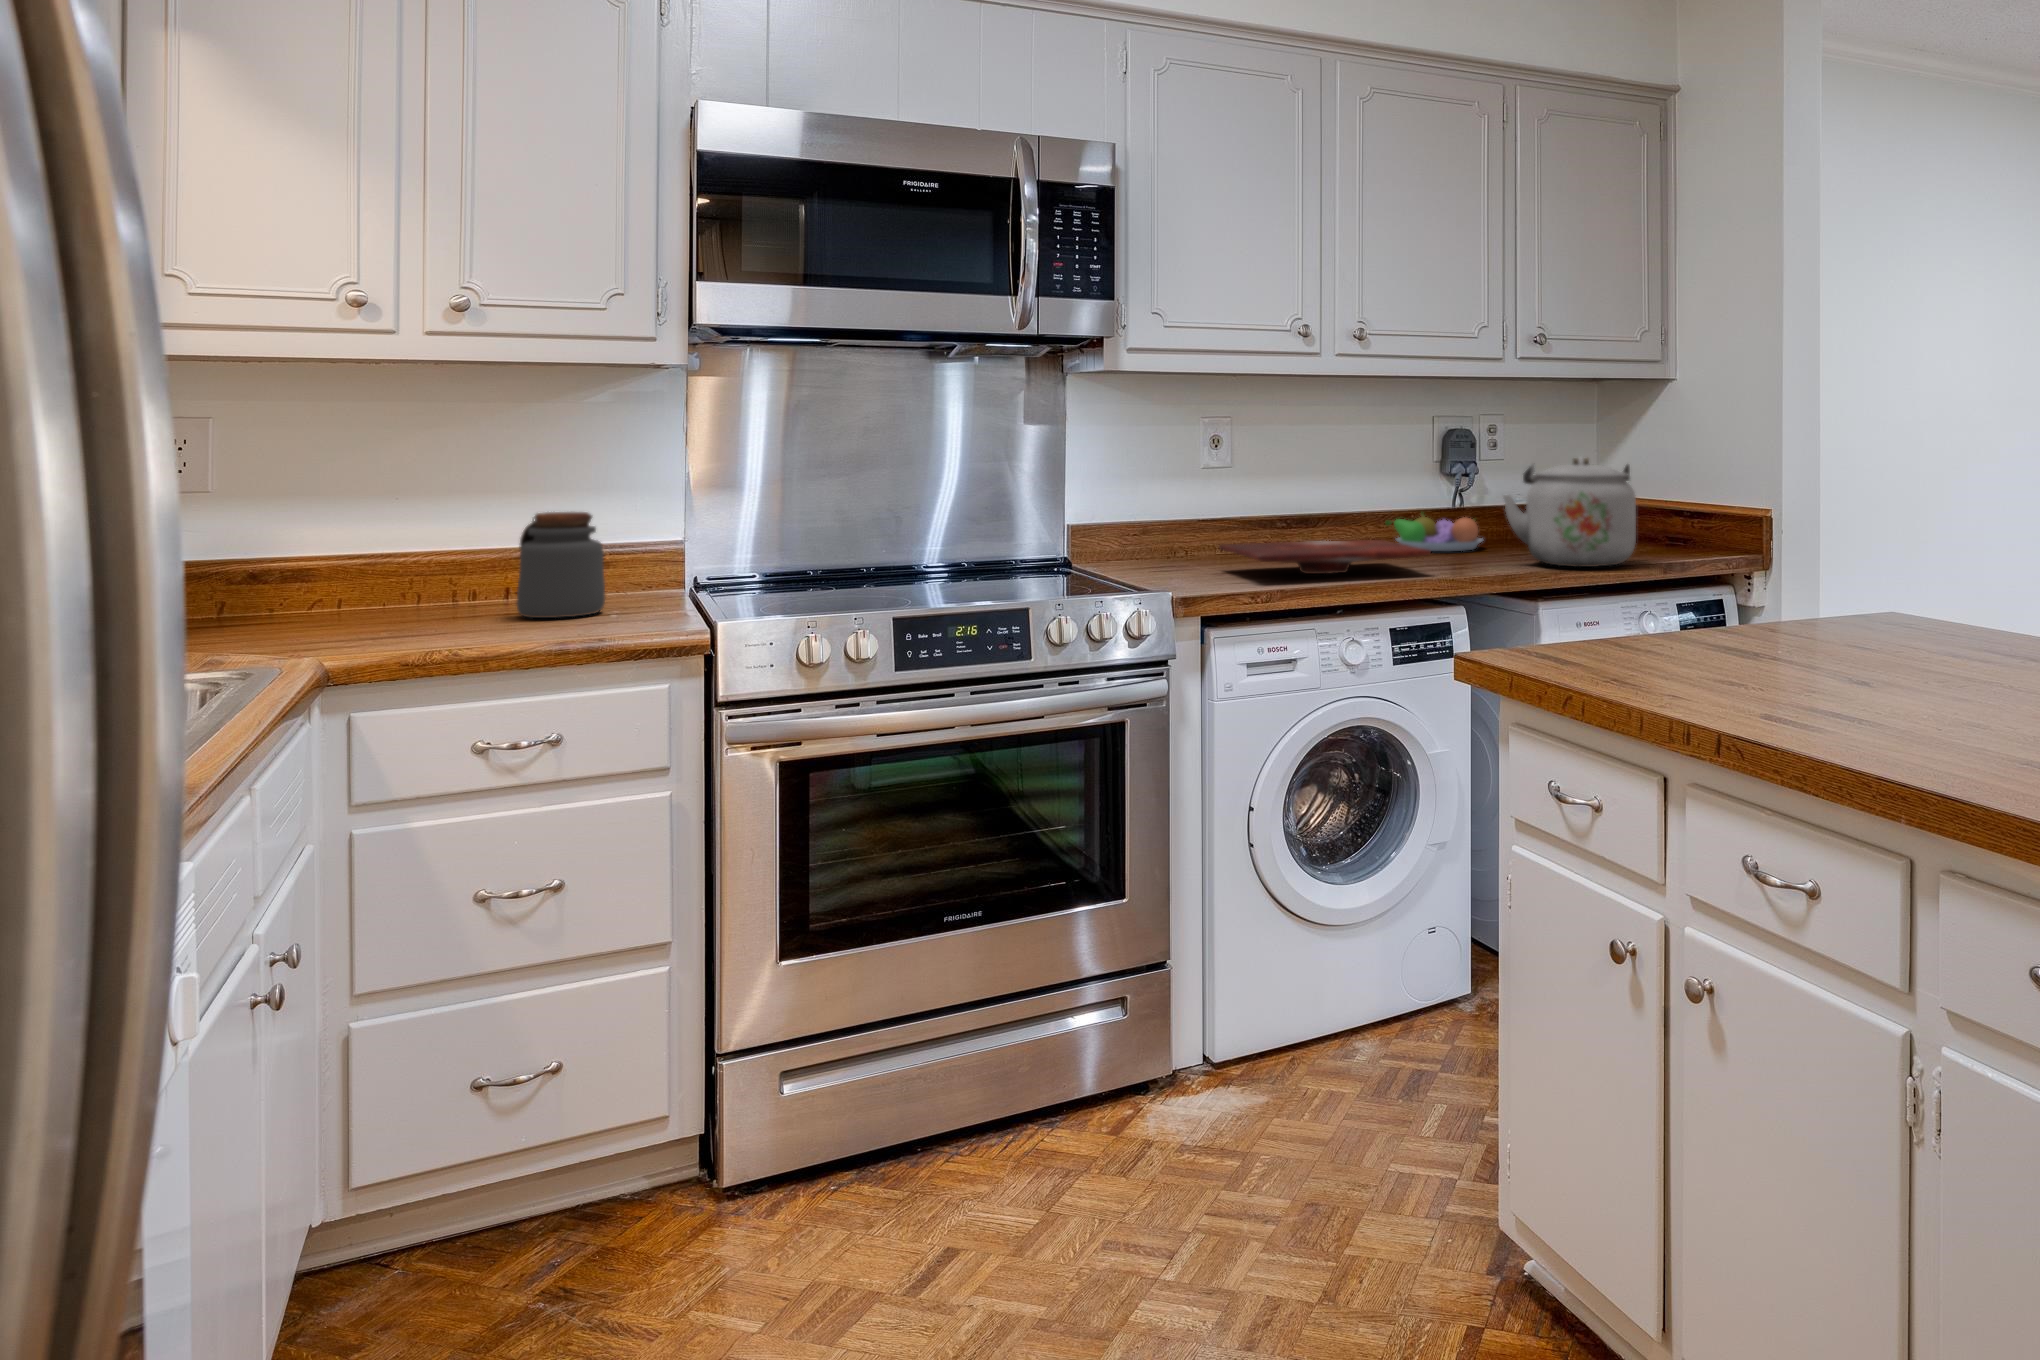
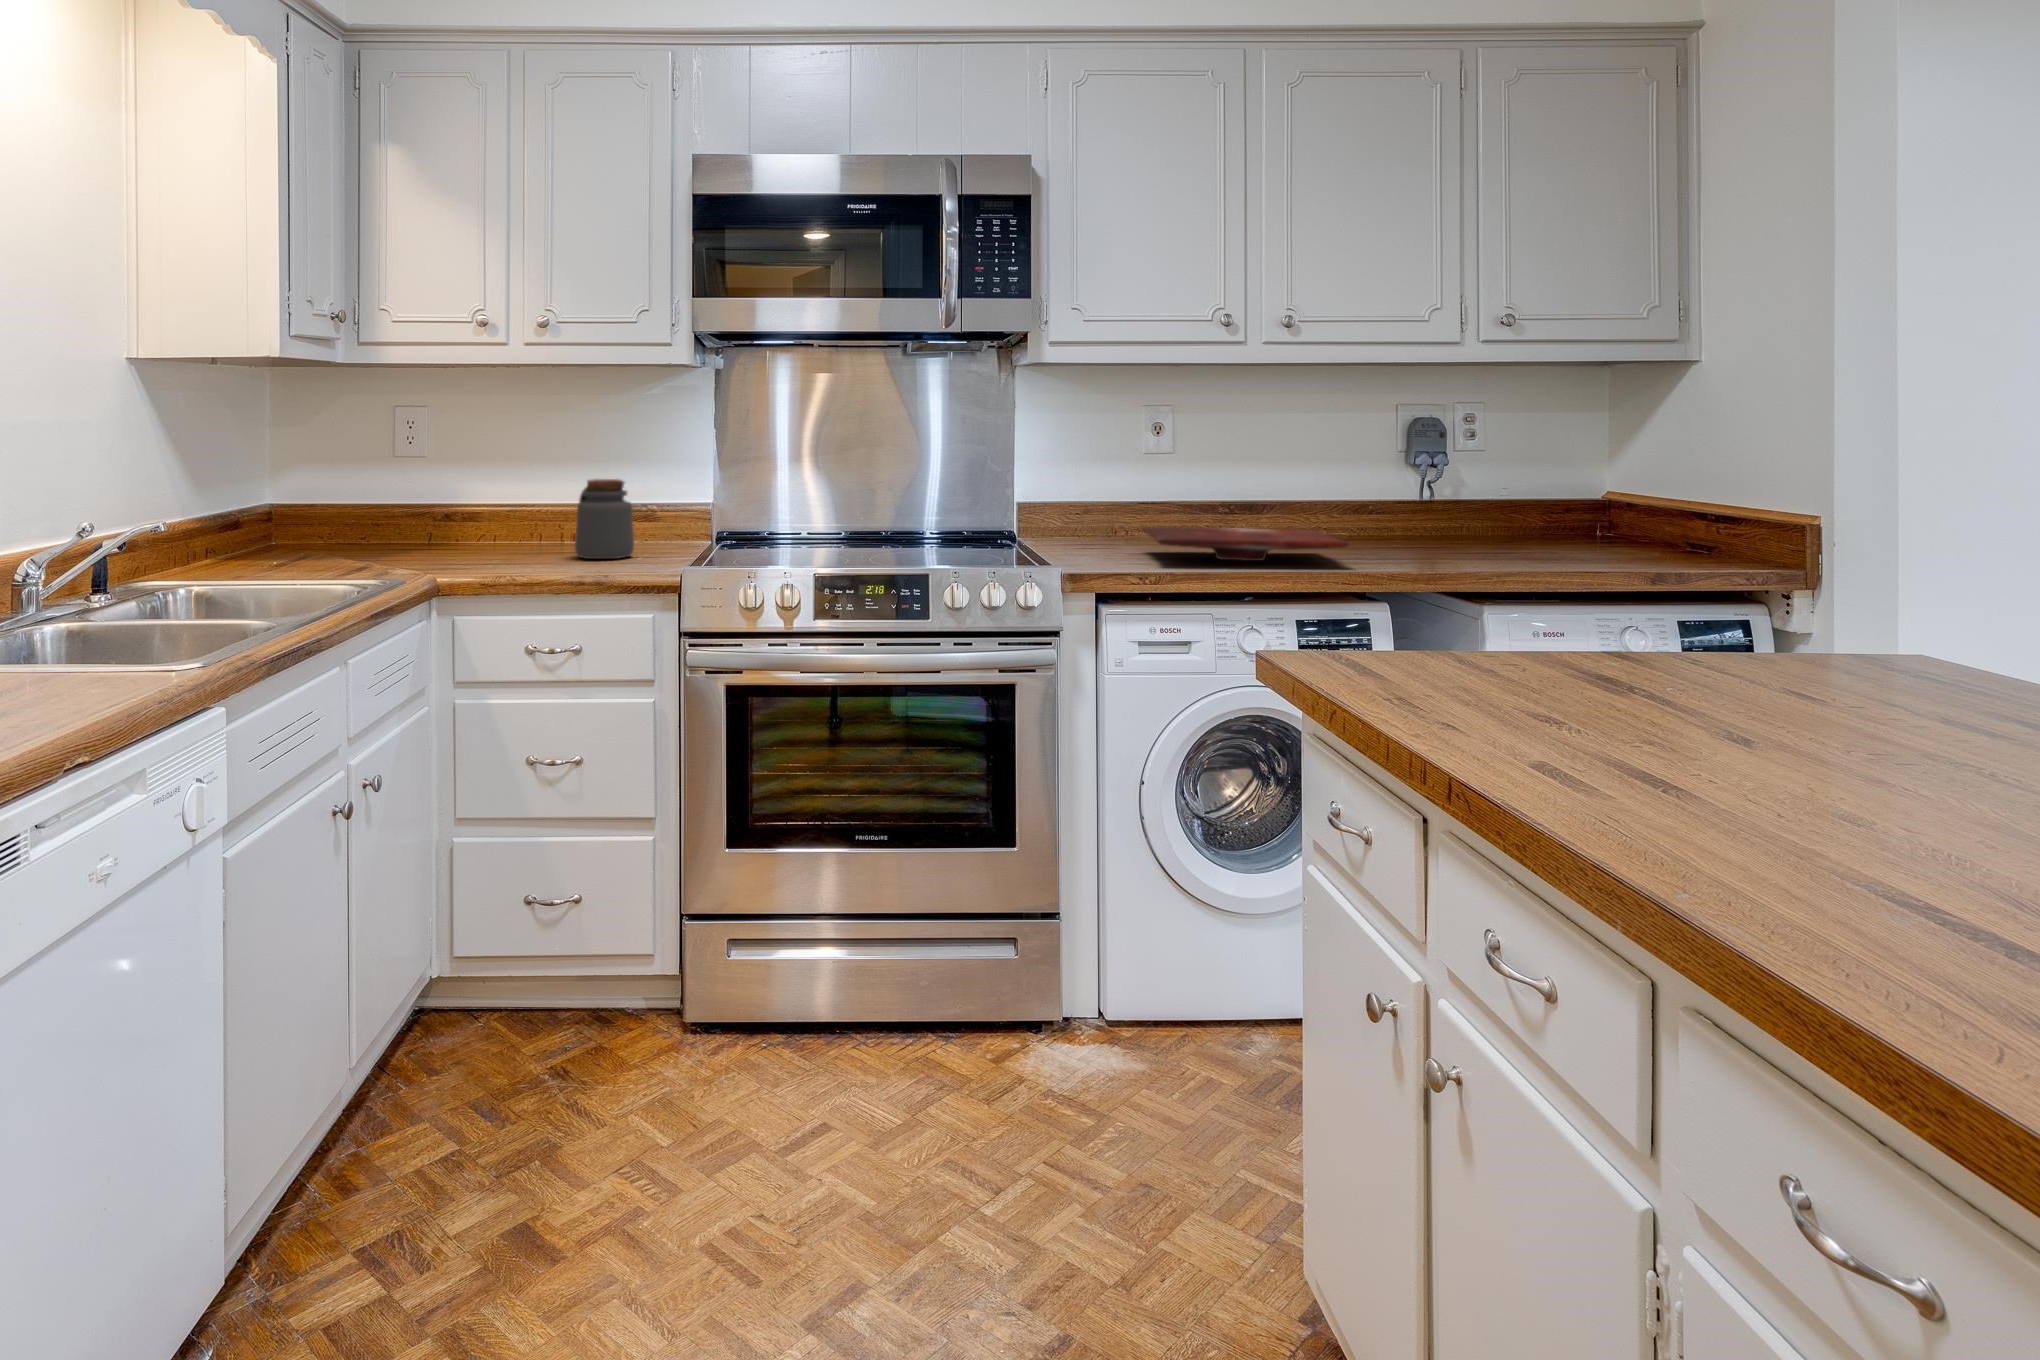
kettle: present [1503,457,1636,567] -> none [1445,448,1612,570]
fruit bowl: present [1386,513,1482,551] -> none [1340,503,1450,545]

